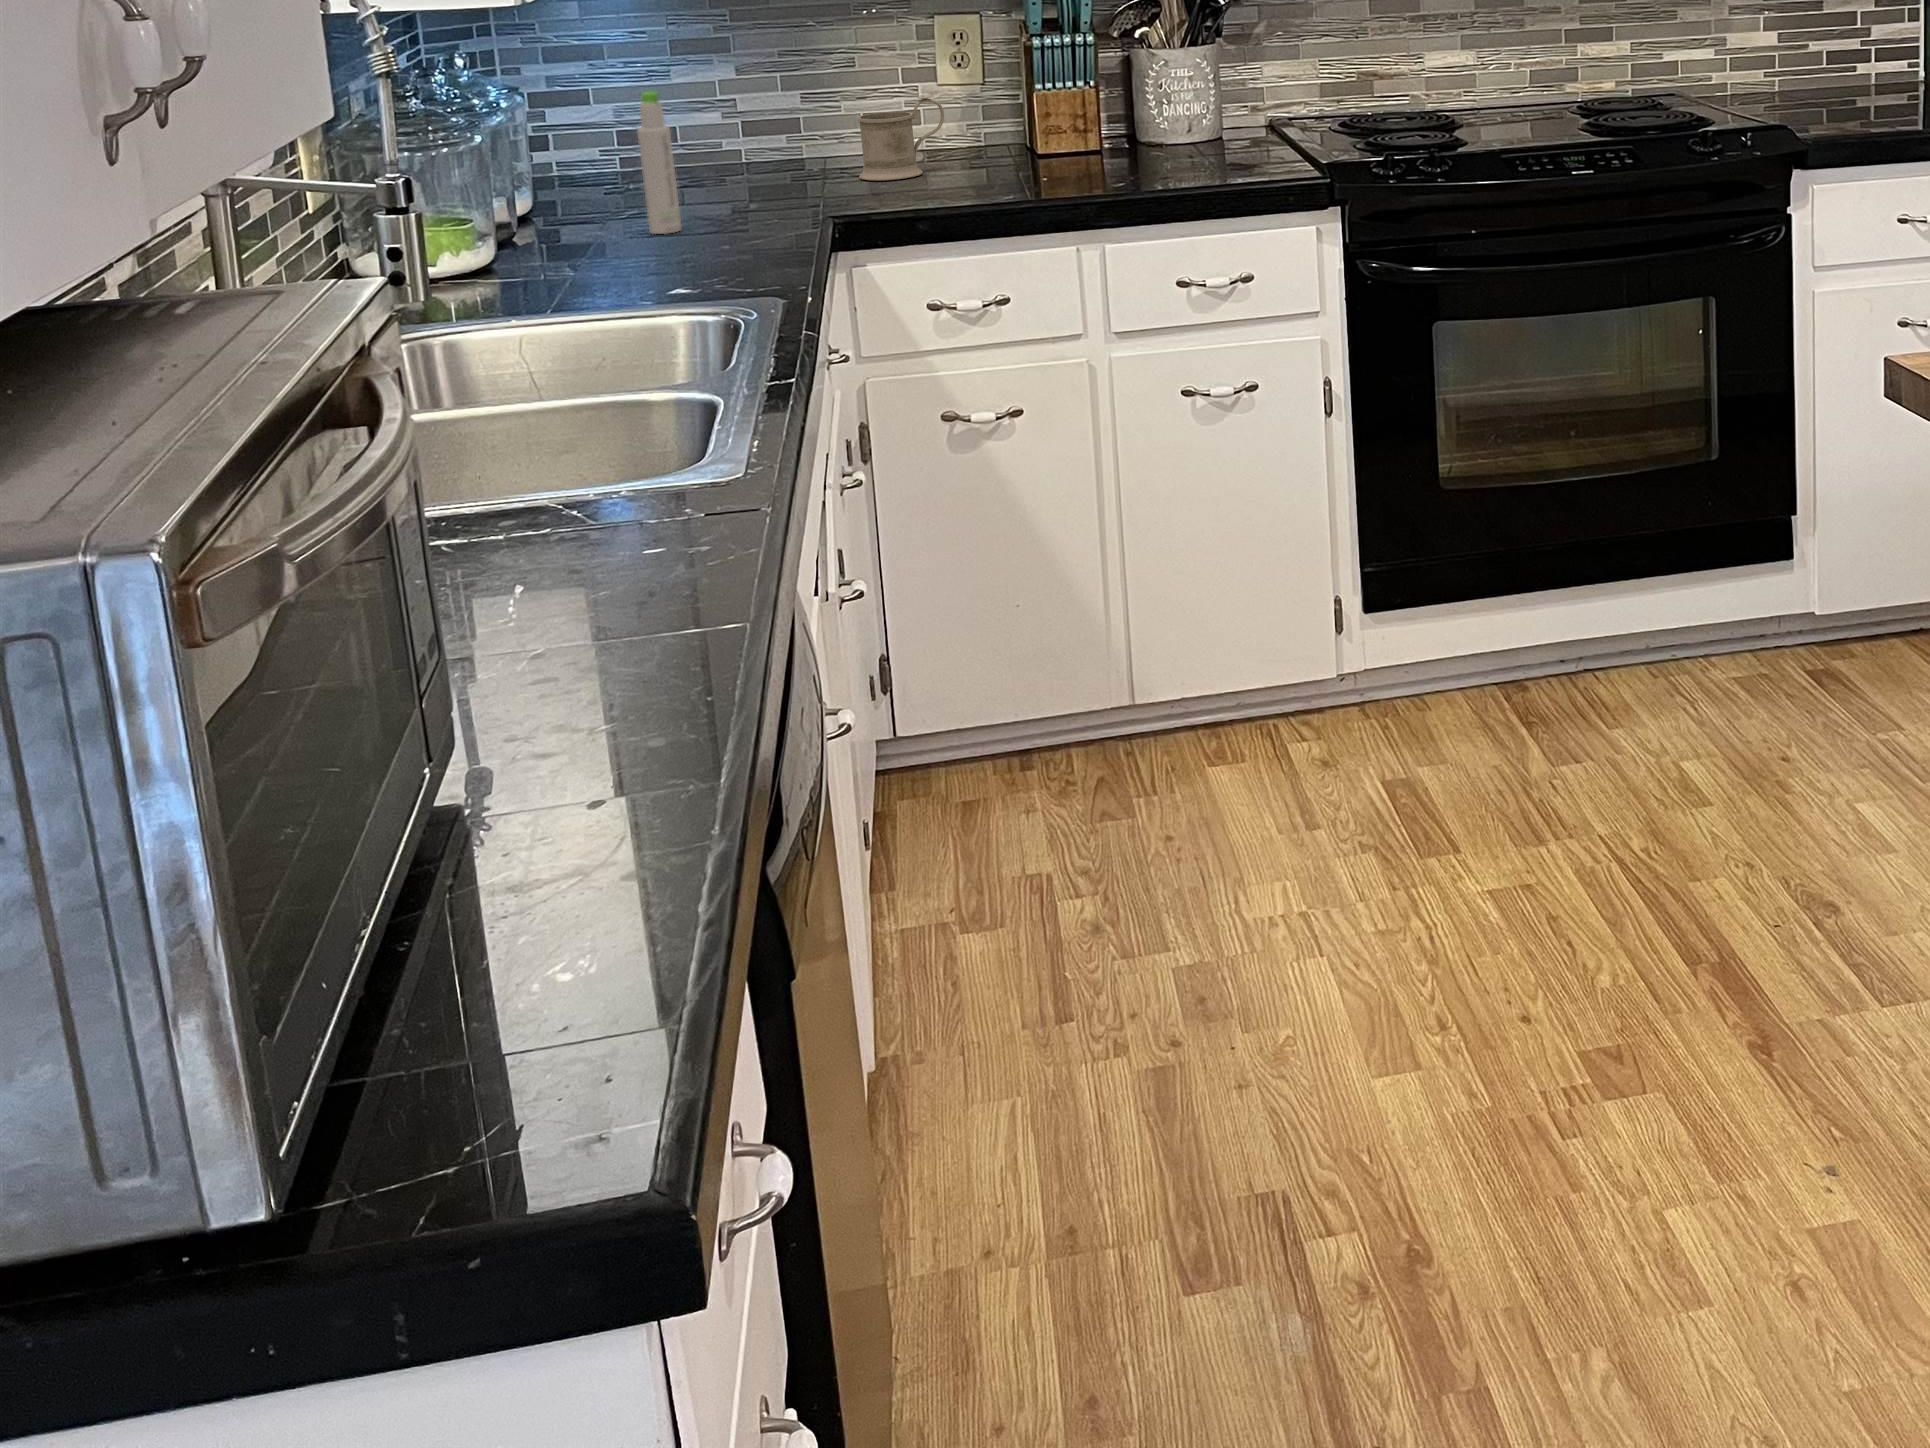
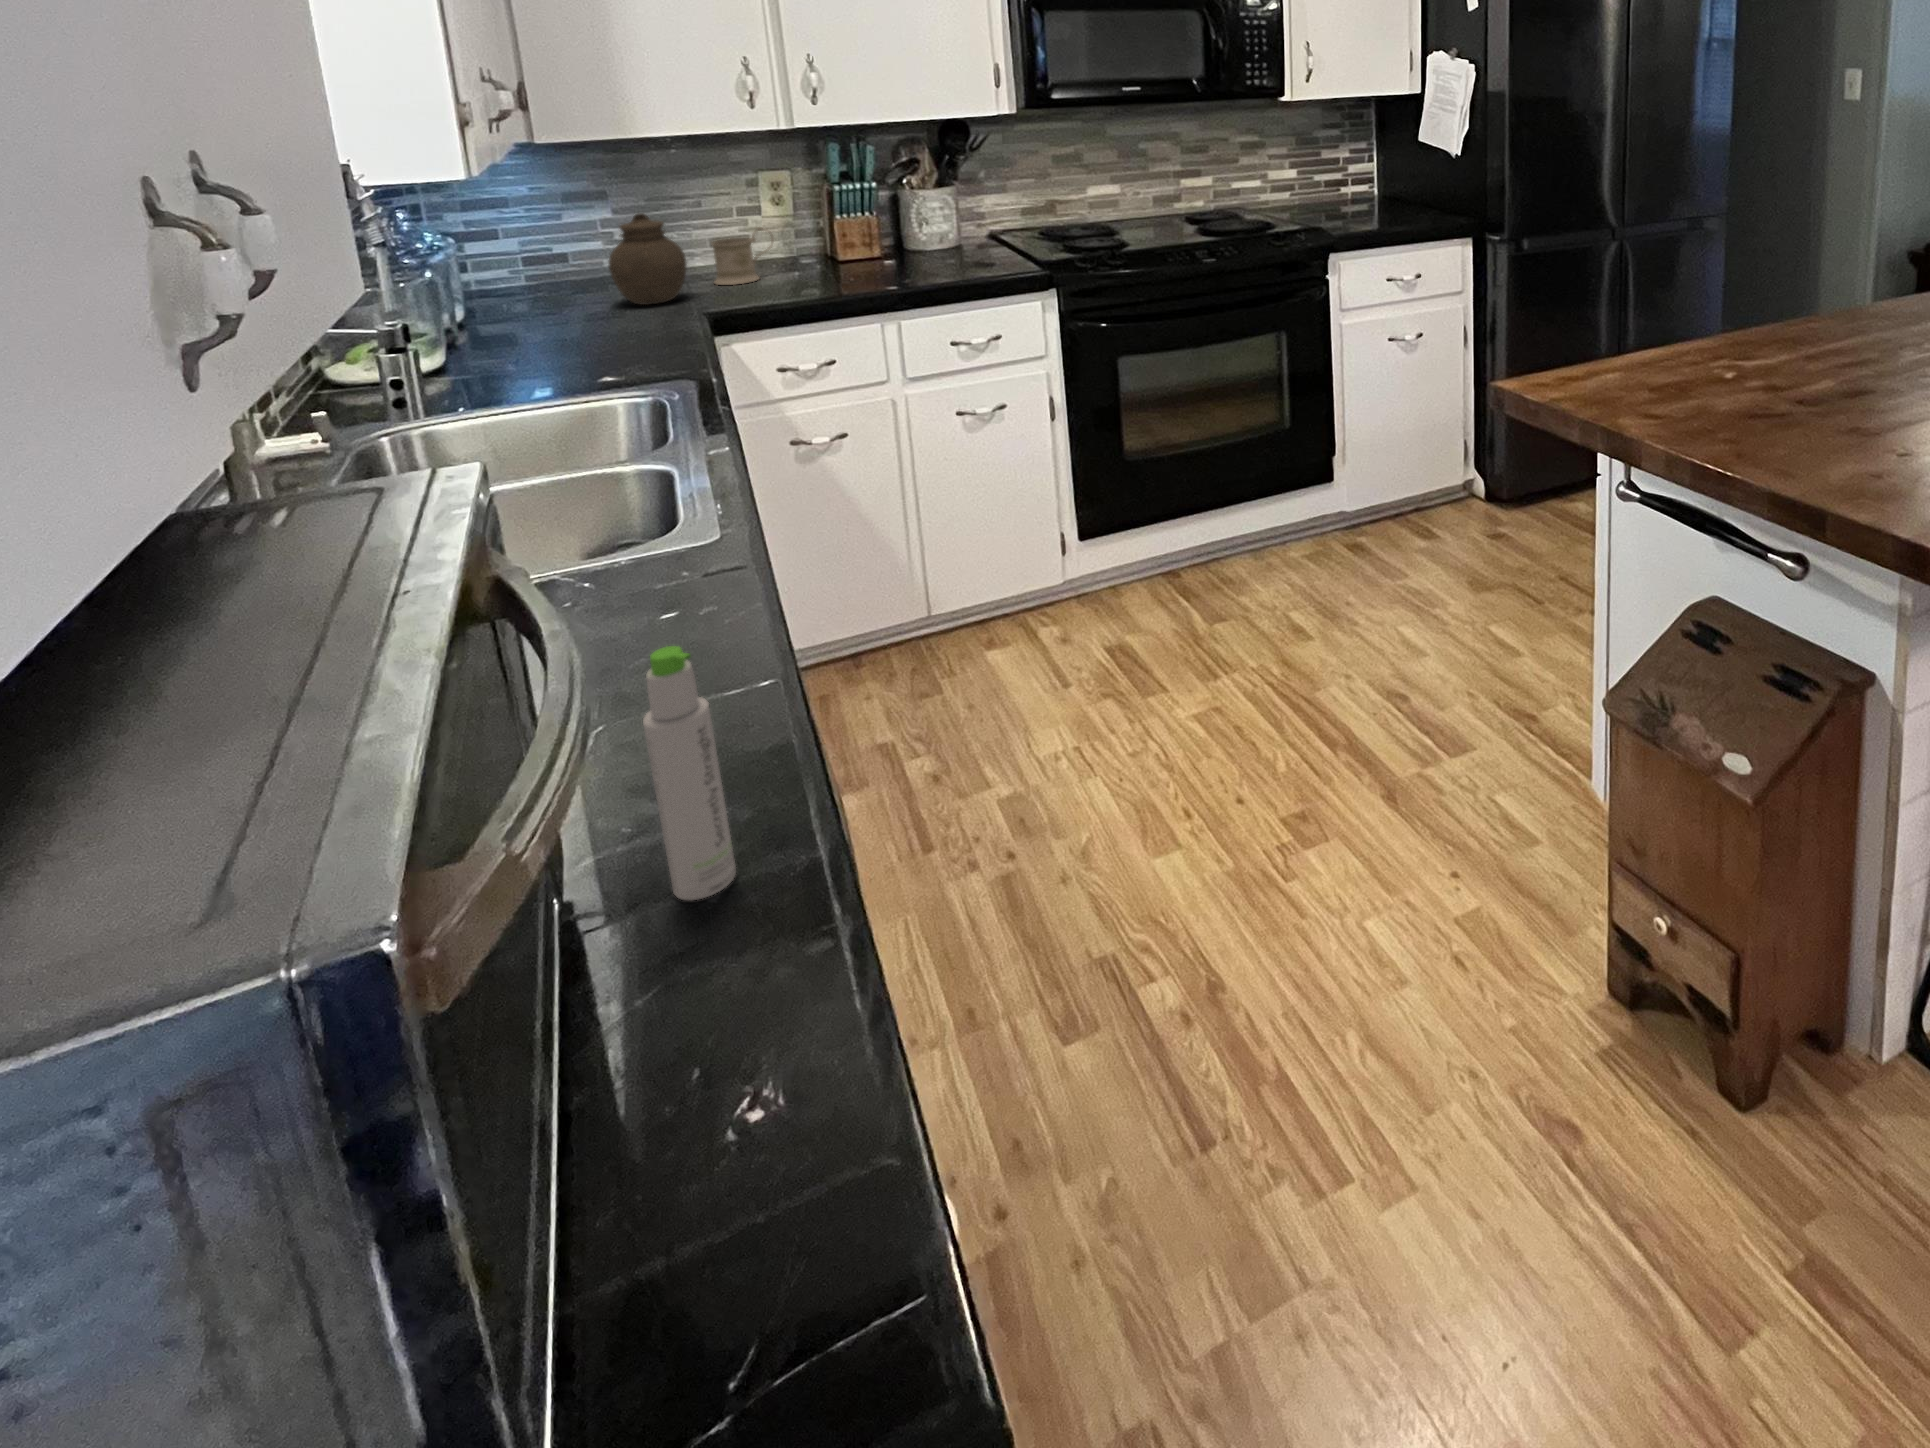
jar: none [718,69,819,201] -> present [608,213,687,305]
bottle: present [637,92,681,234] -> present [643,646,736,900]

